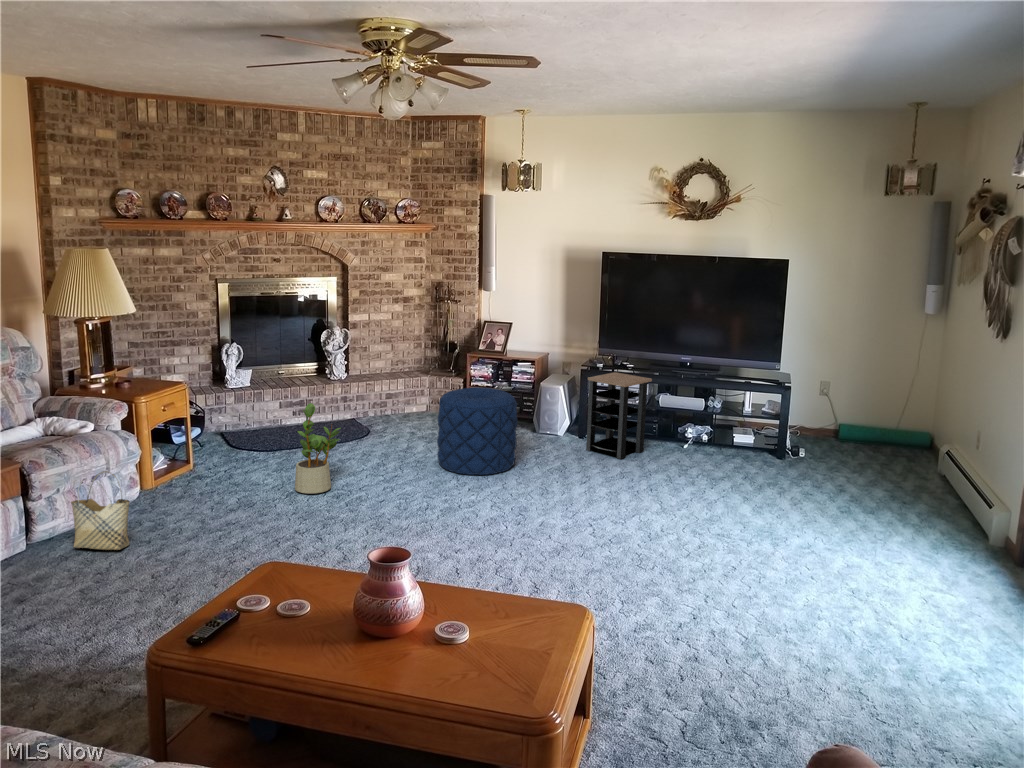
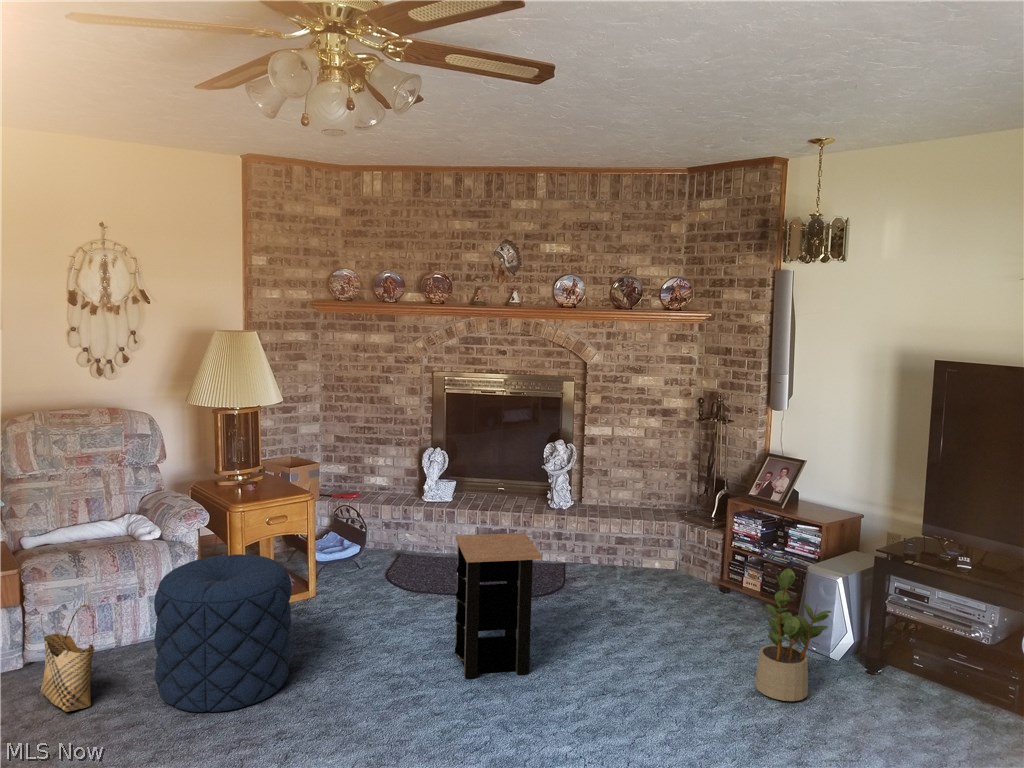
side table: present [586,372,652,459] -> present [455,533,542,678]
pouf: present [437,387,518,475] -> present [154,554,292,712]
potted plant: present [295,403,341,494] -> present [755,568,831,701]

